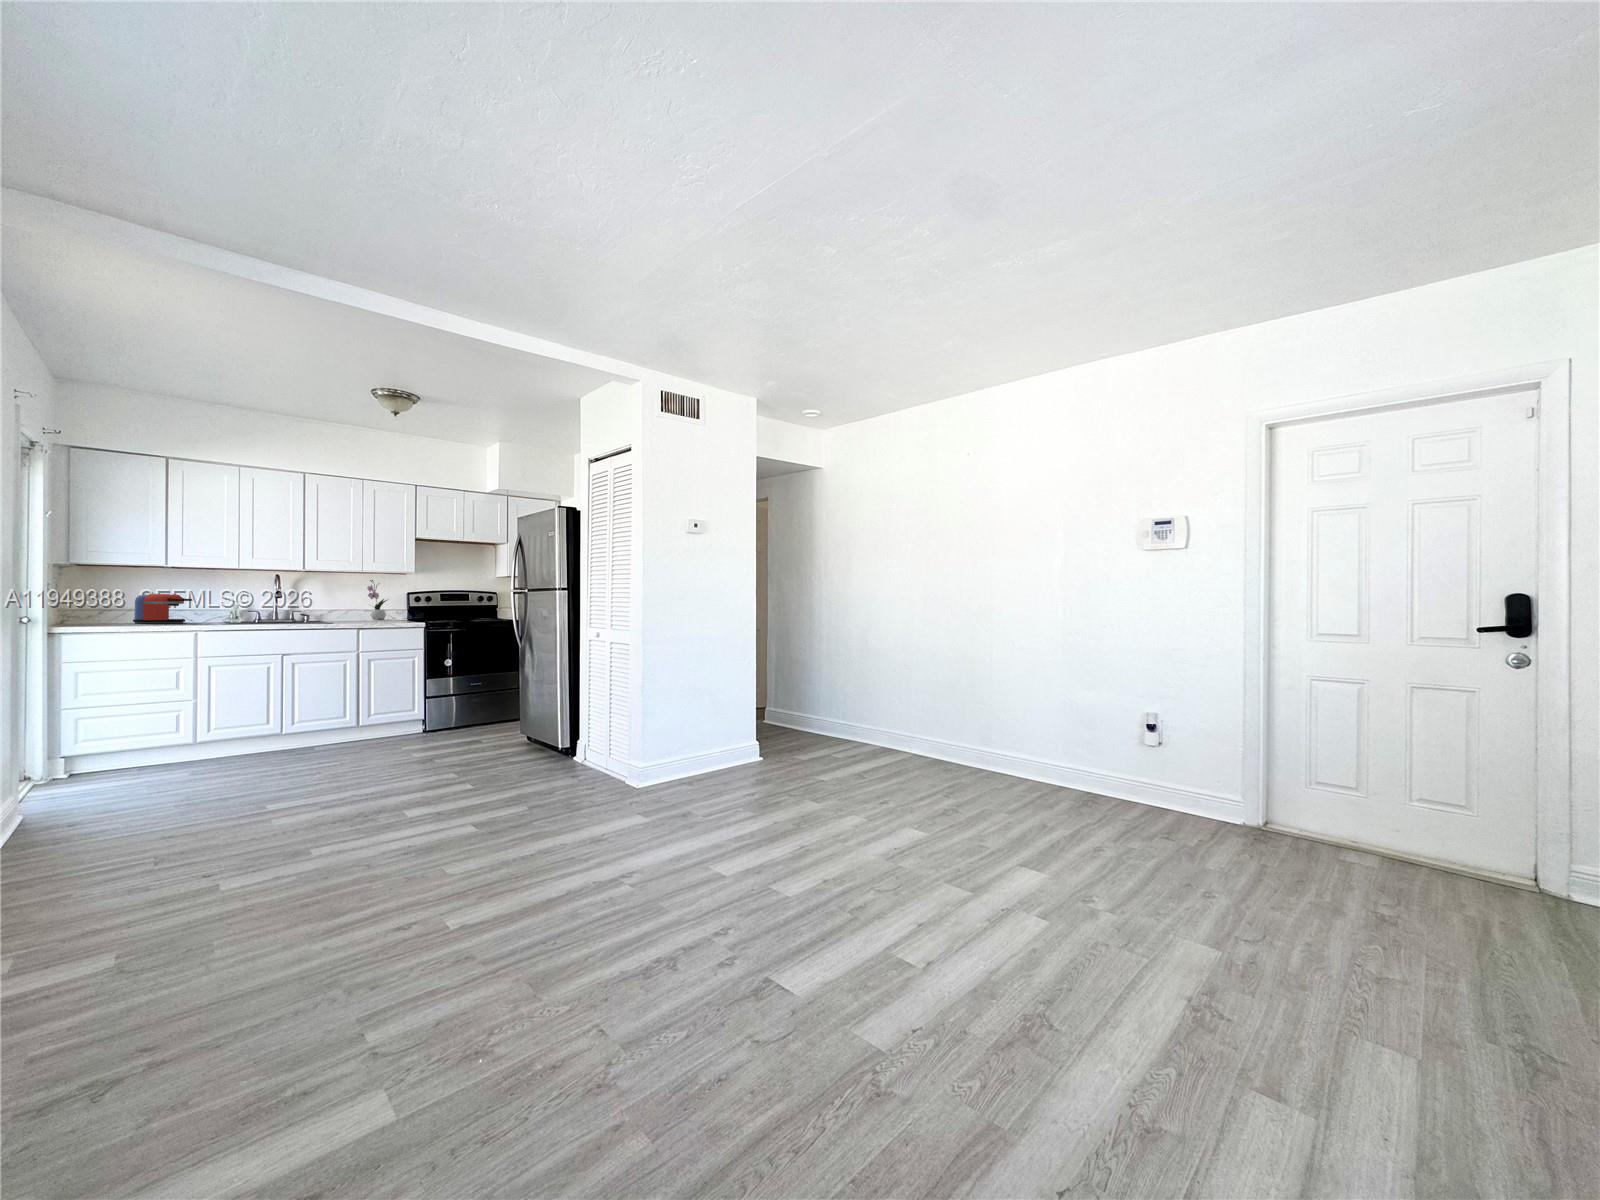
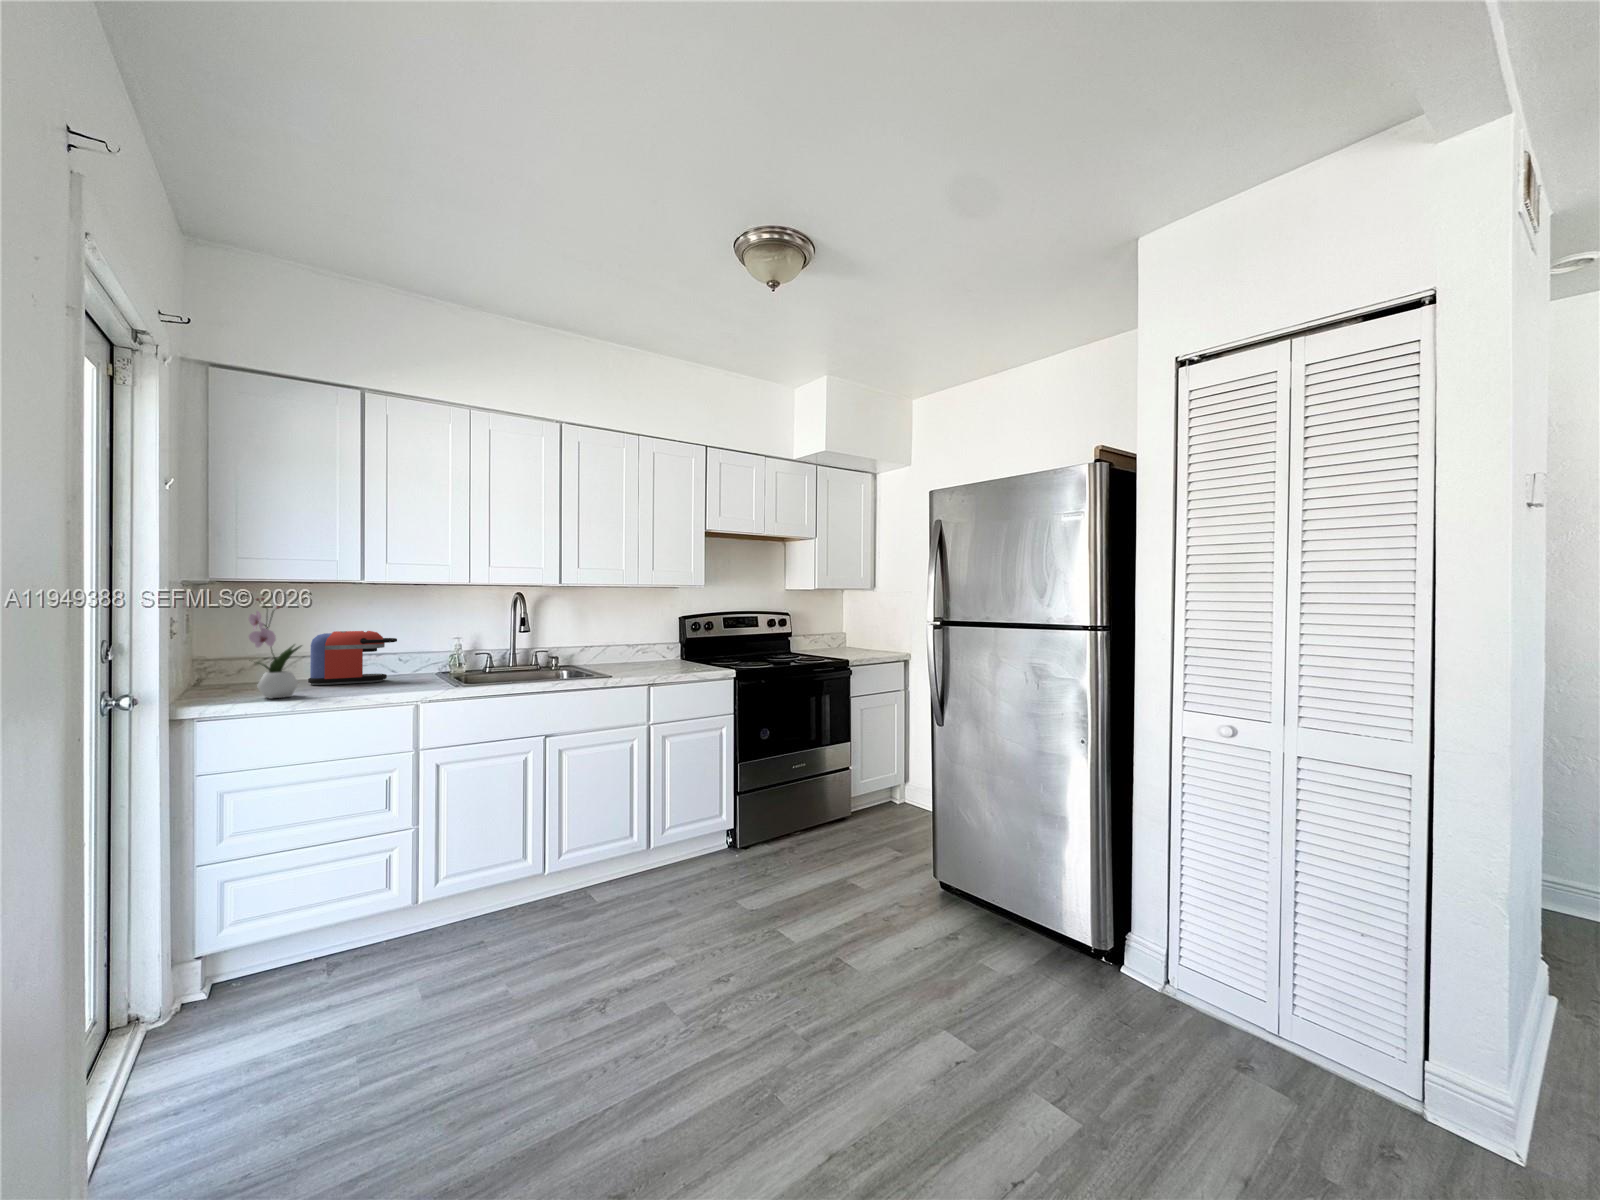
flower arrangement: present [367,580,387,620] -> present [249,598,301,699]

